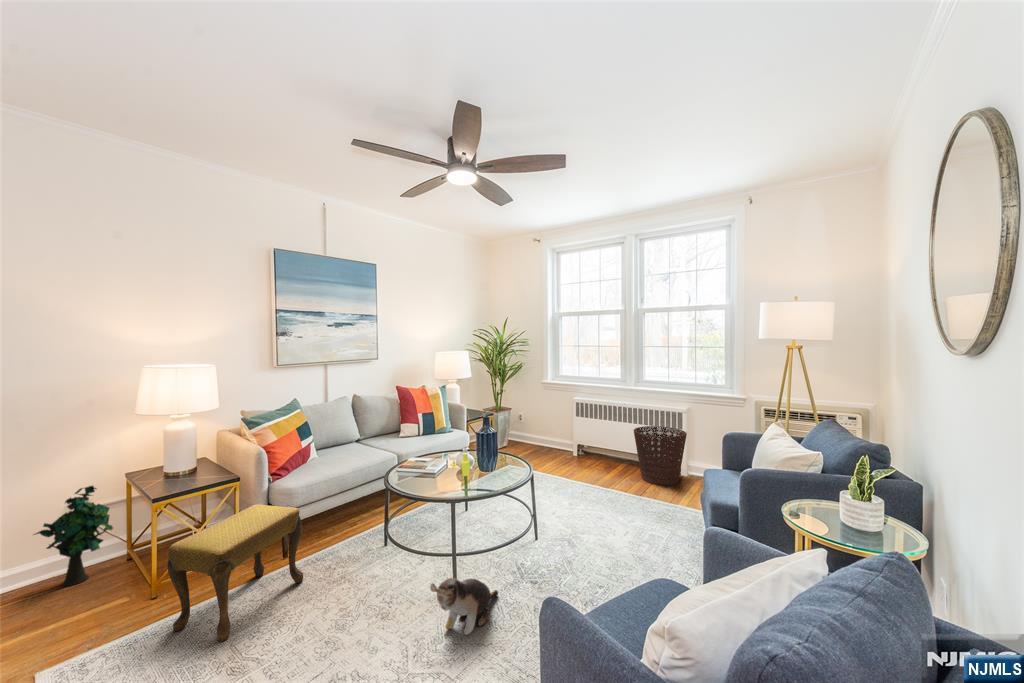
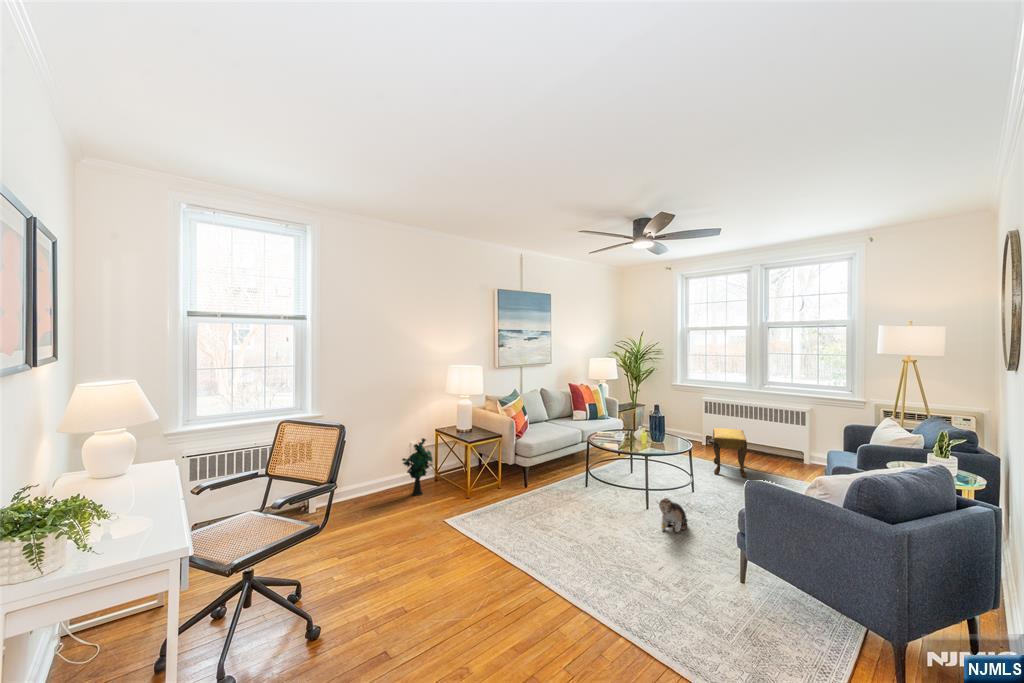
basket: present [634,426,687,485] -> none [762,422,810,469]
footstool: present [168,504,303,642] -> present [713,428,747,478]

